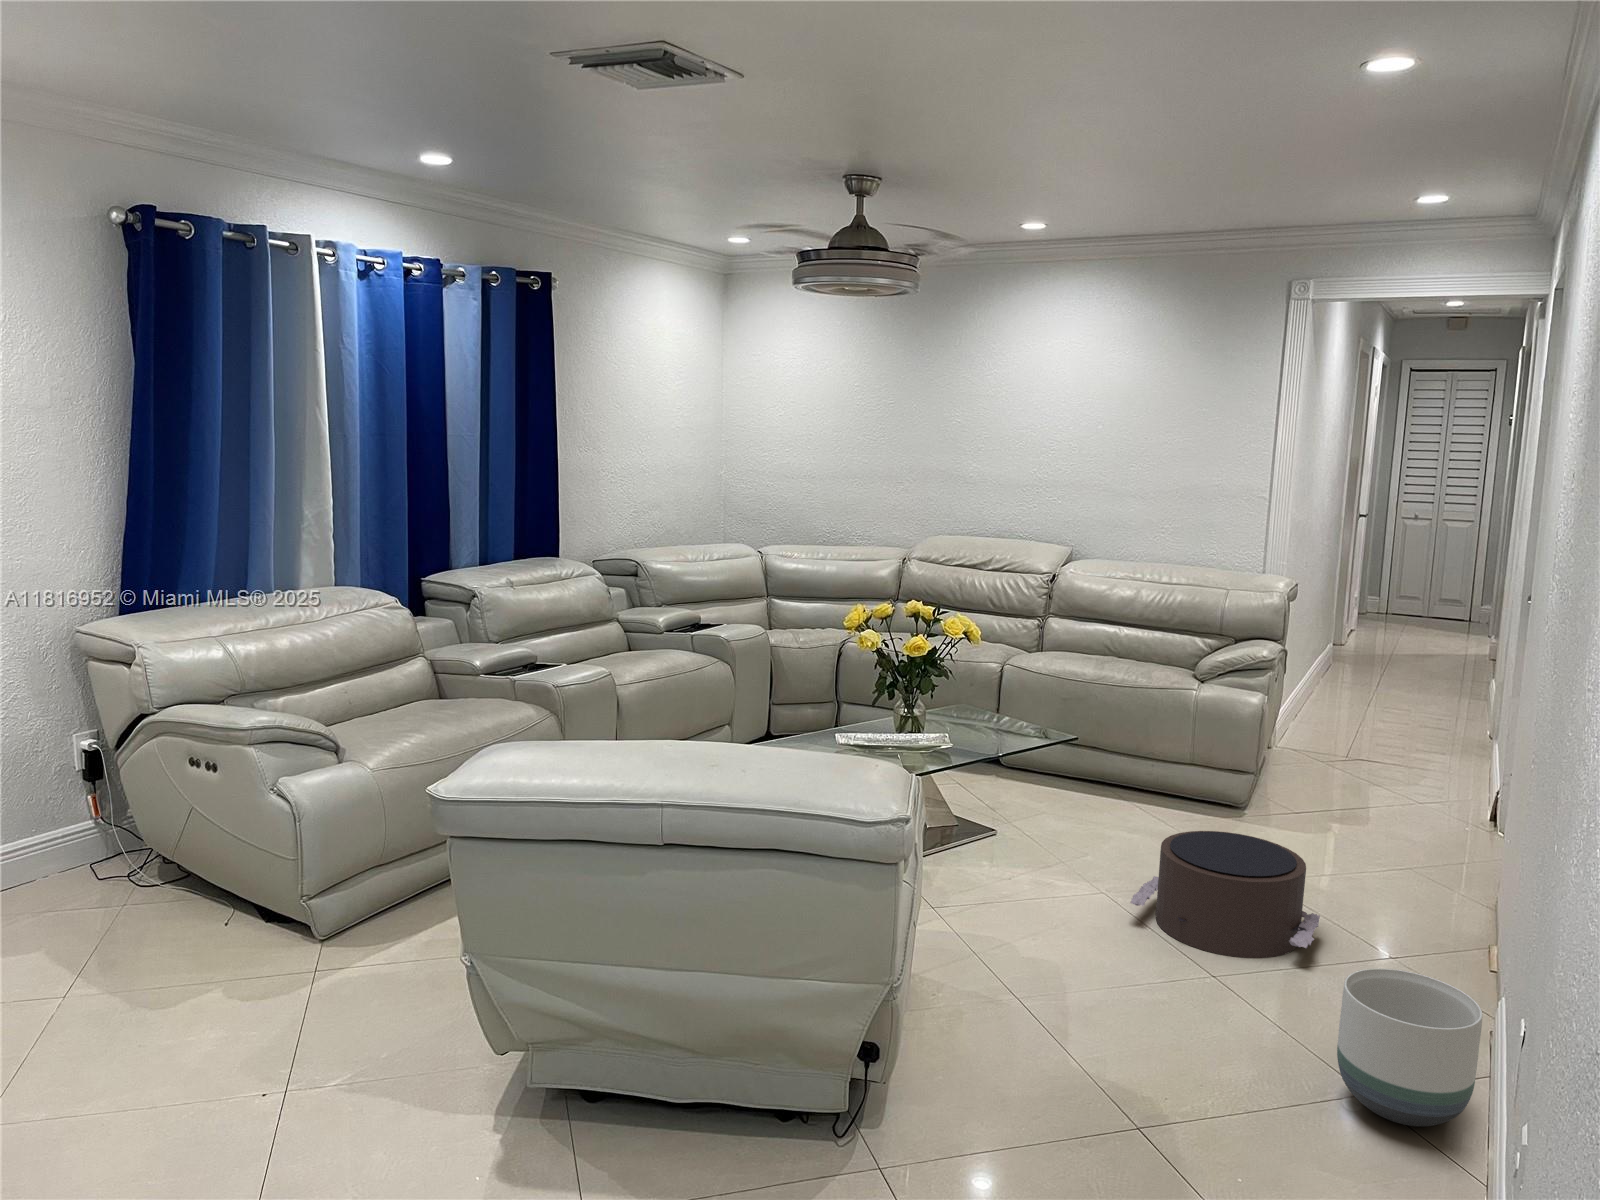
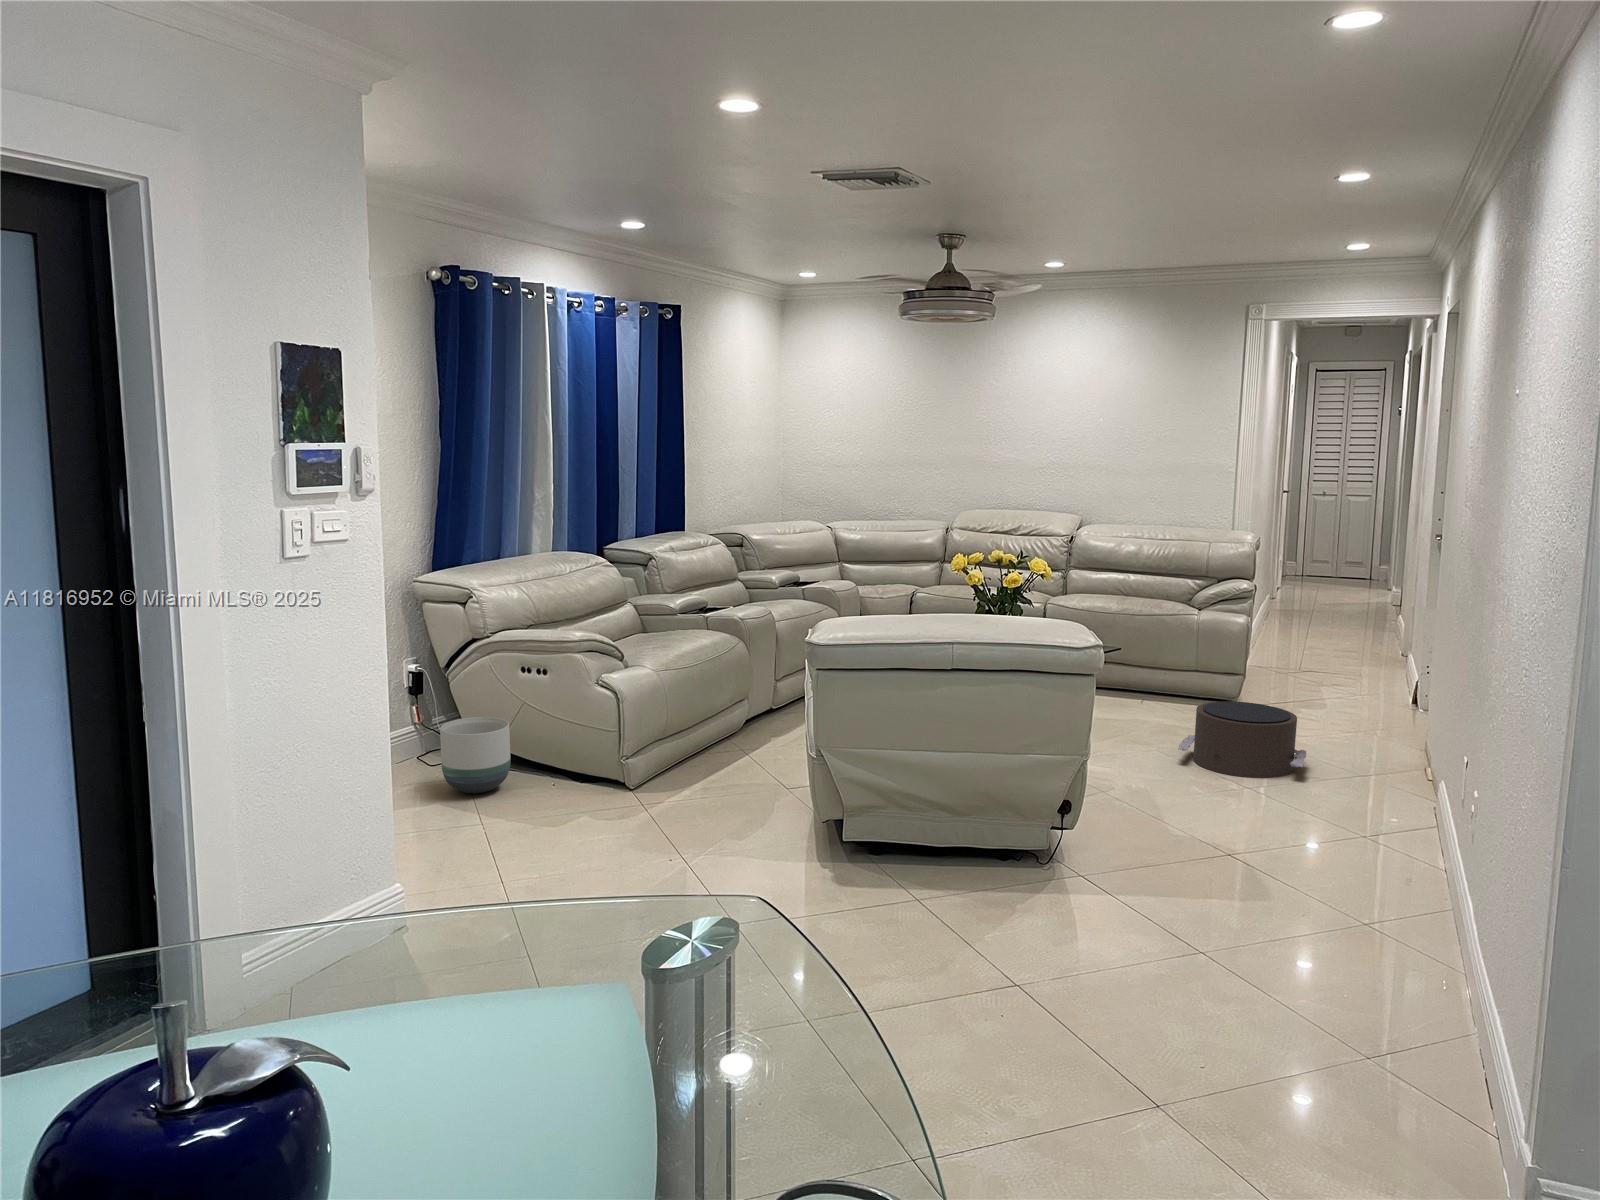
planter: present [1337,968,1482,1127] -> present [440,717,511,793]

